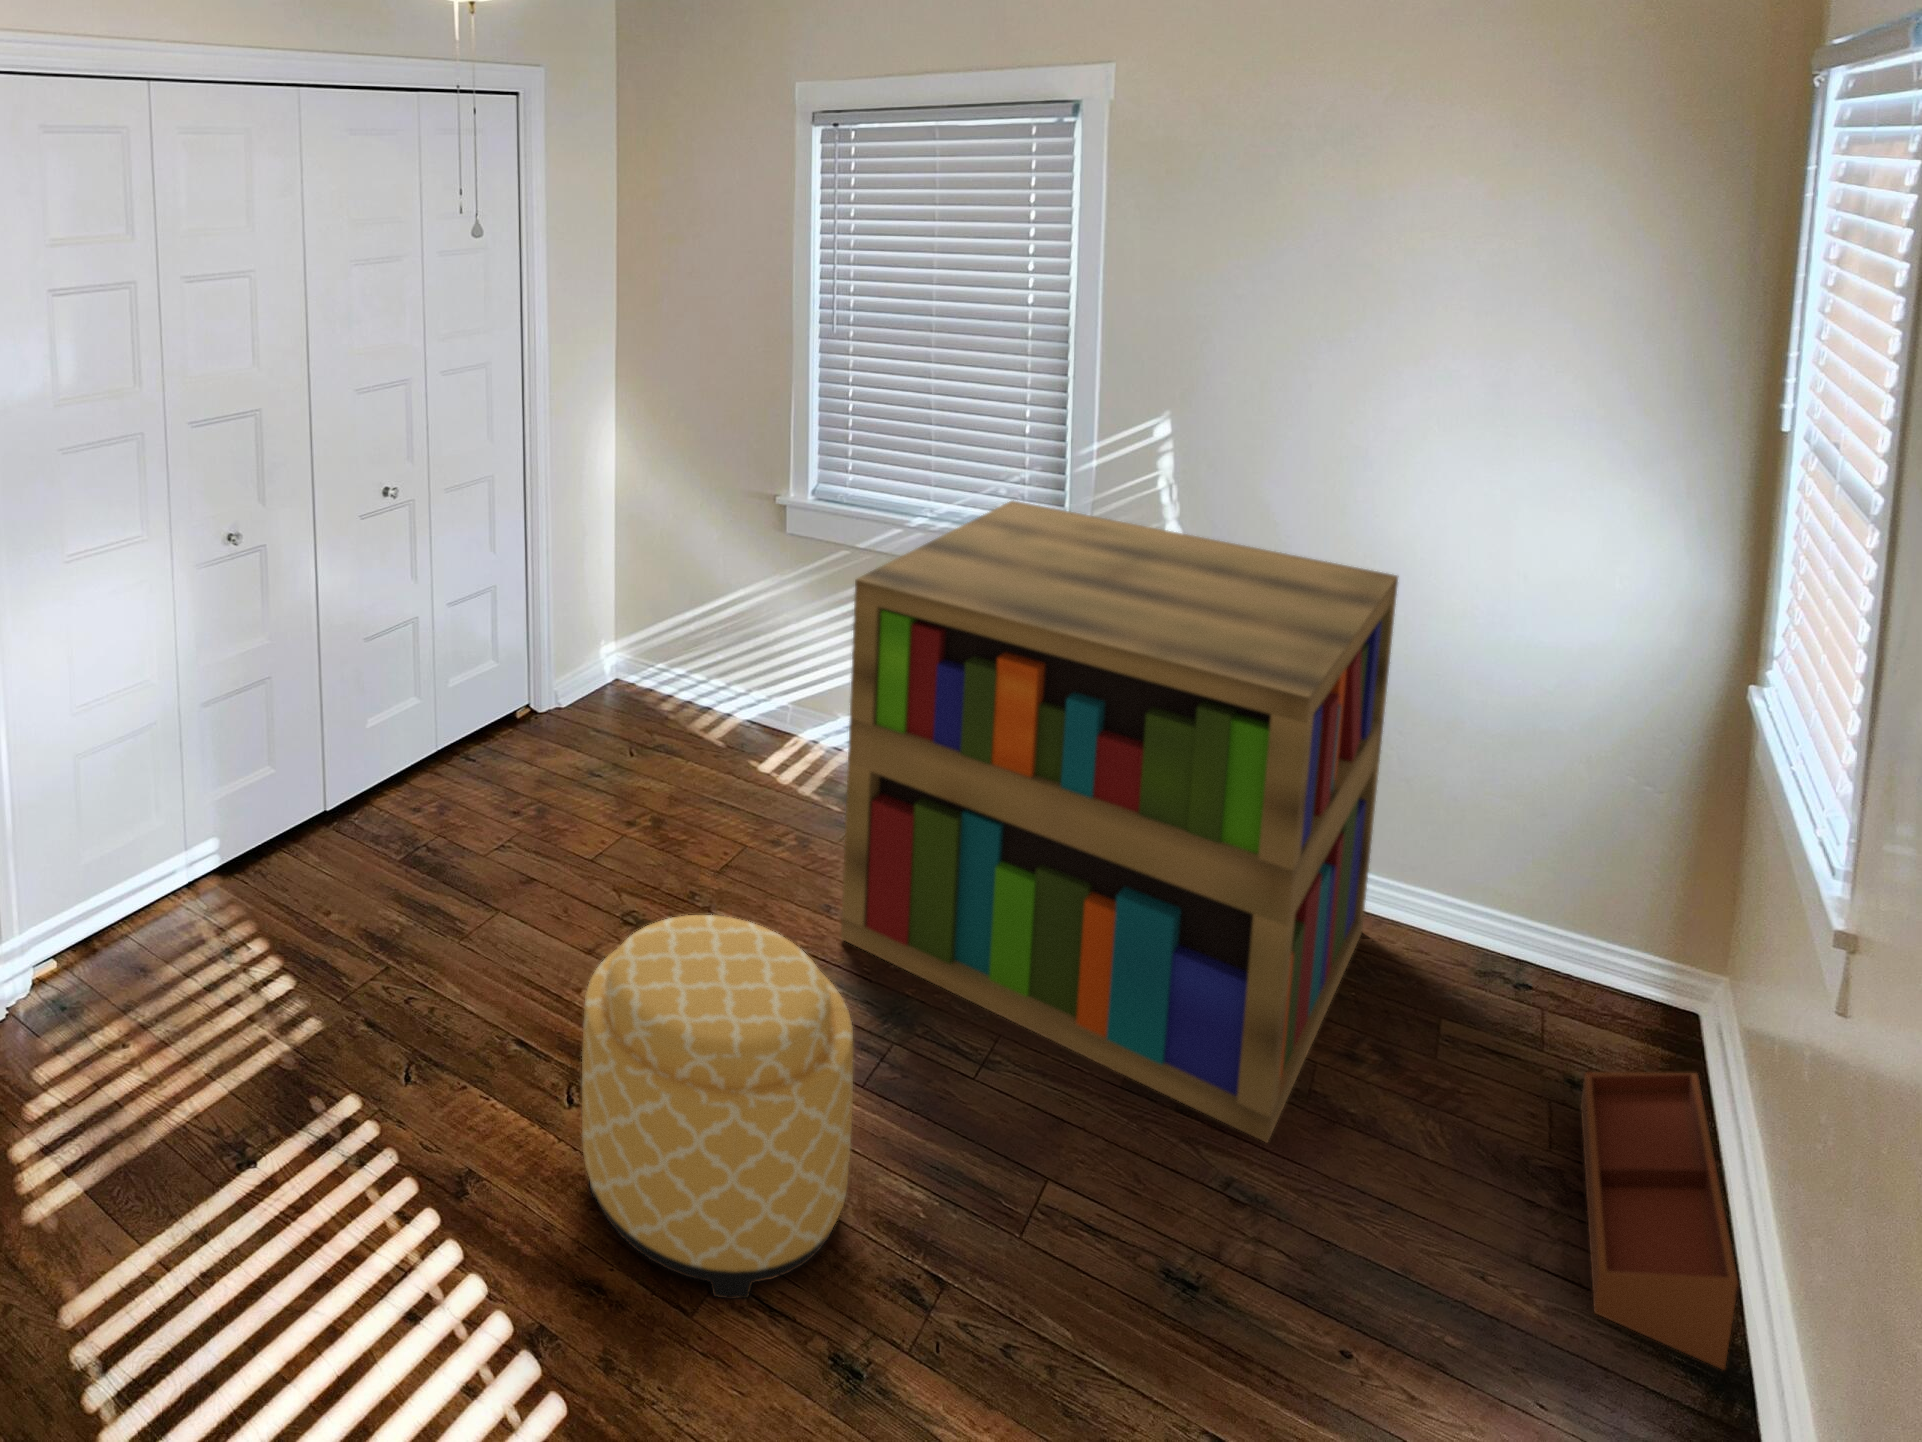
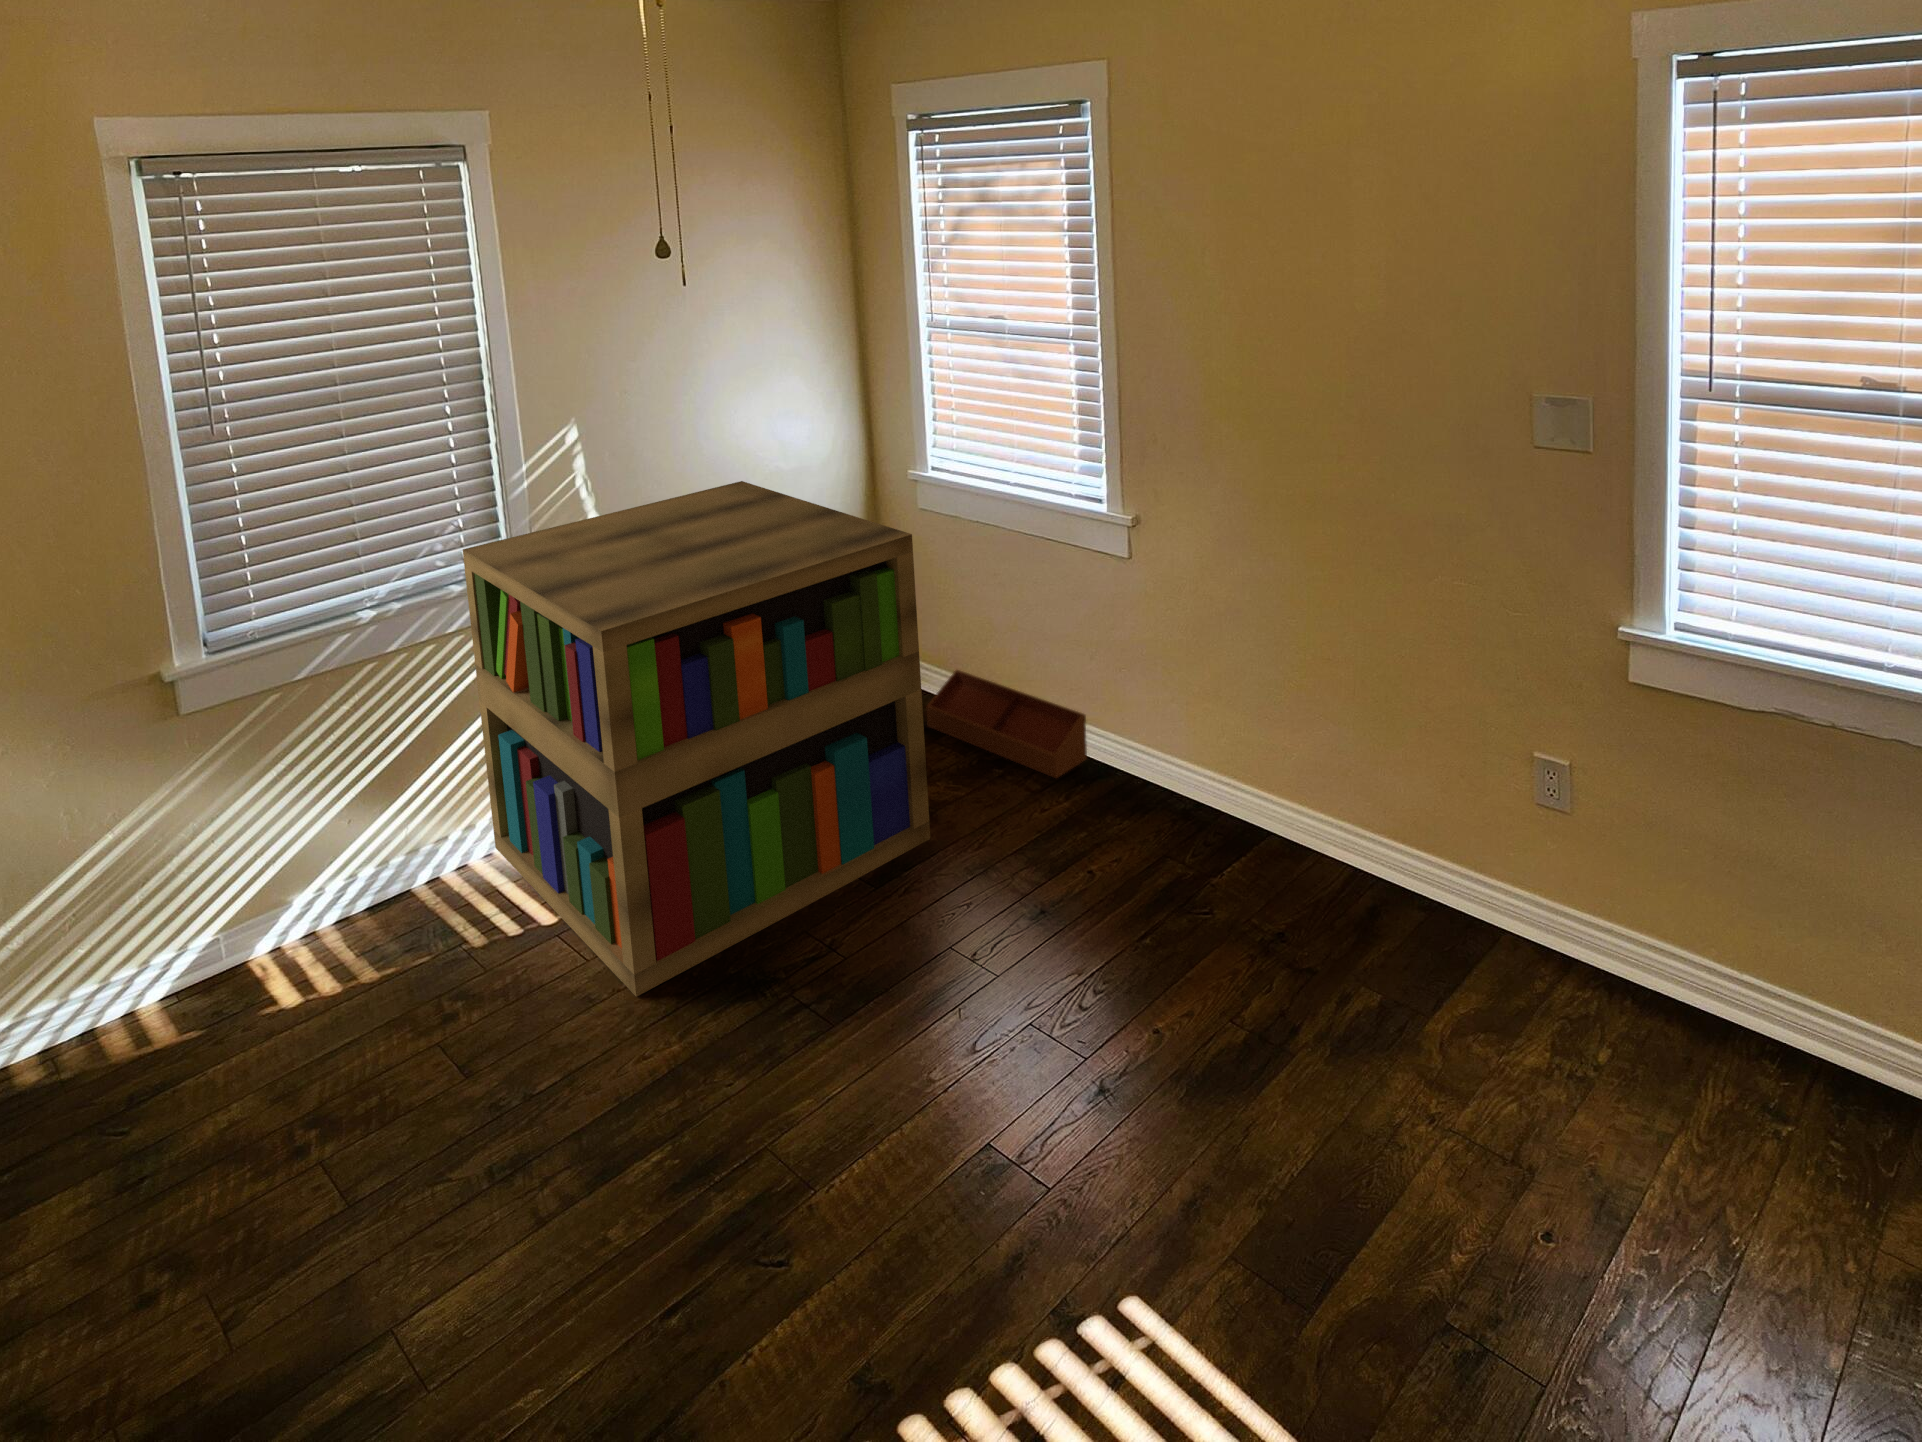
ottoman: present [582,915,853,1299] -> none [784,894,1039,1252]

